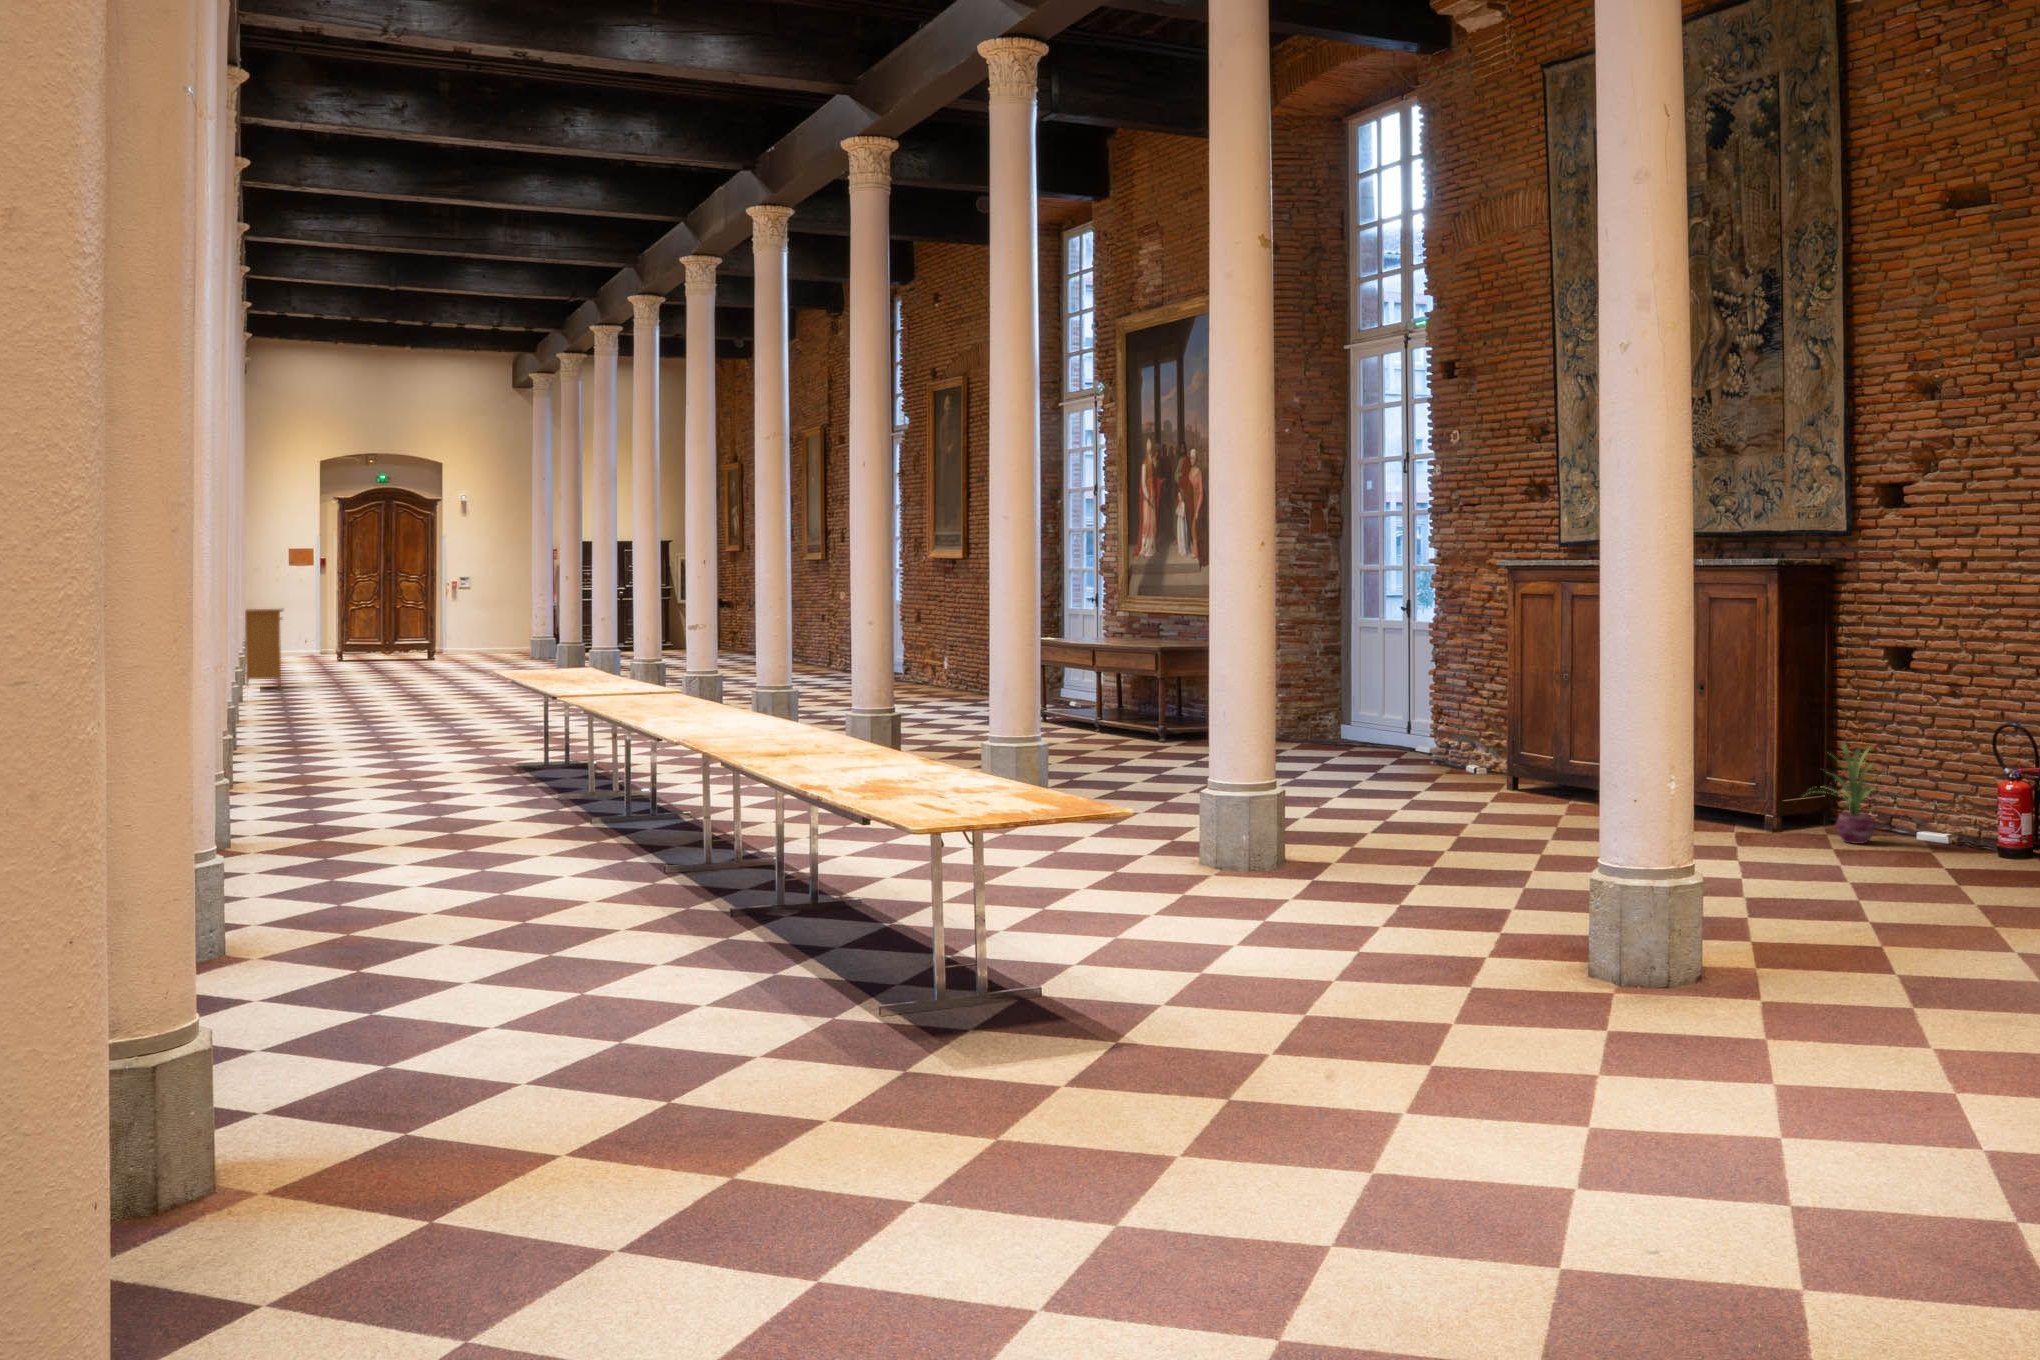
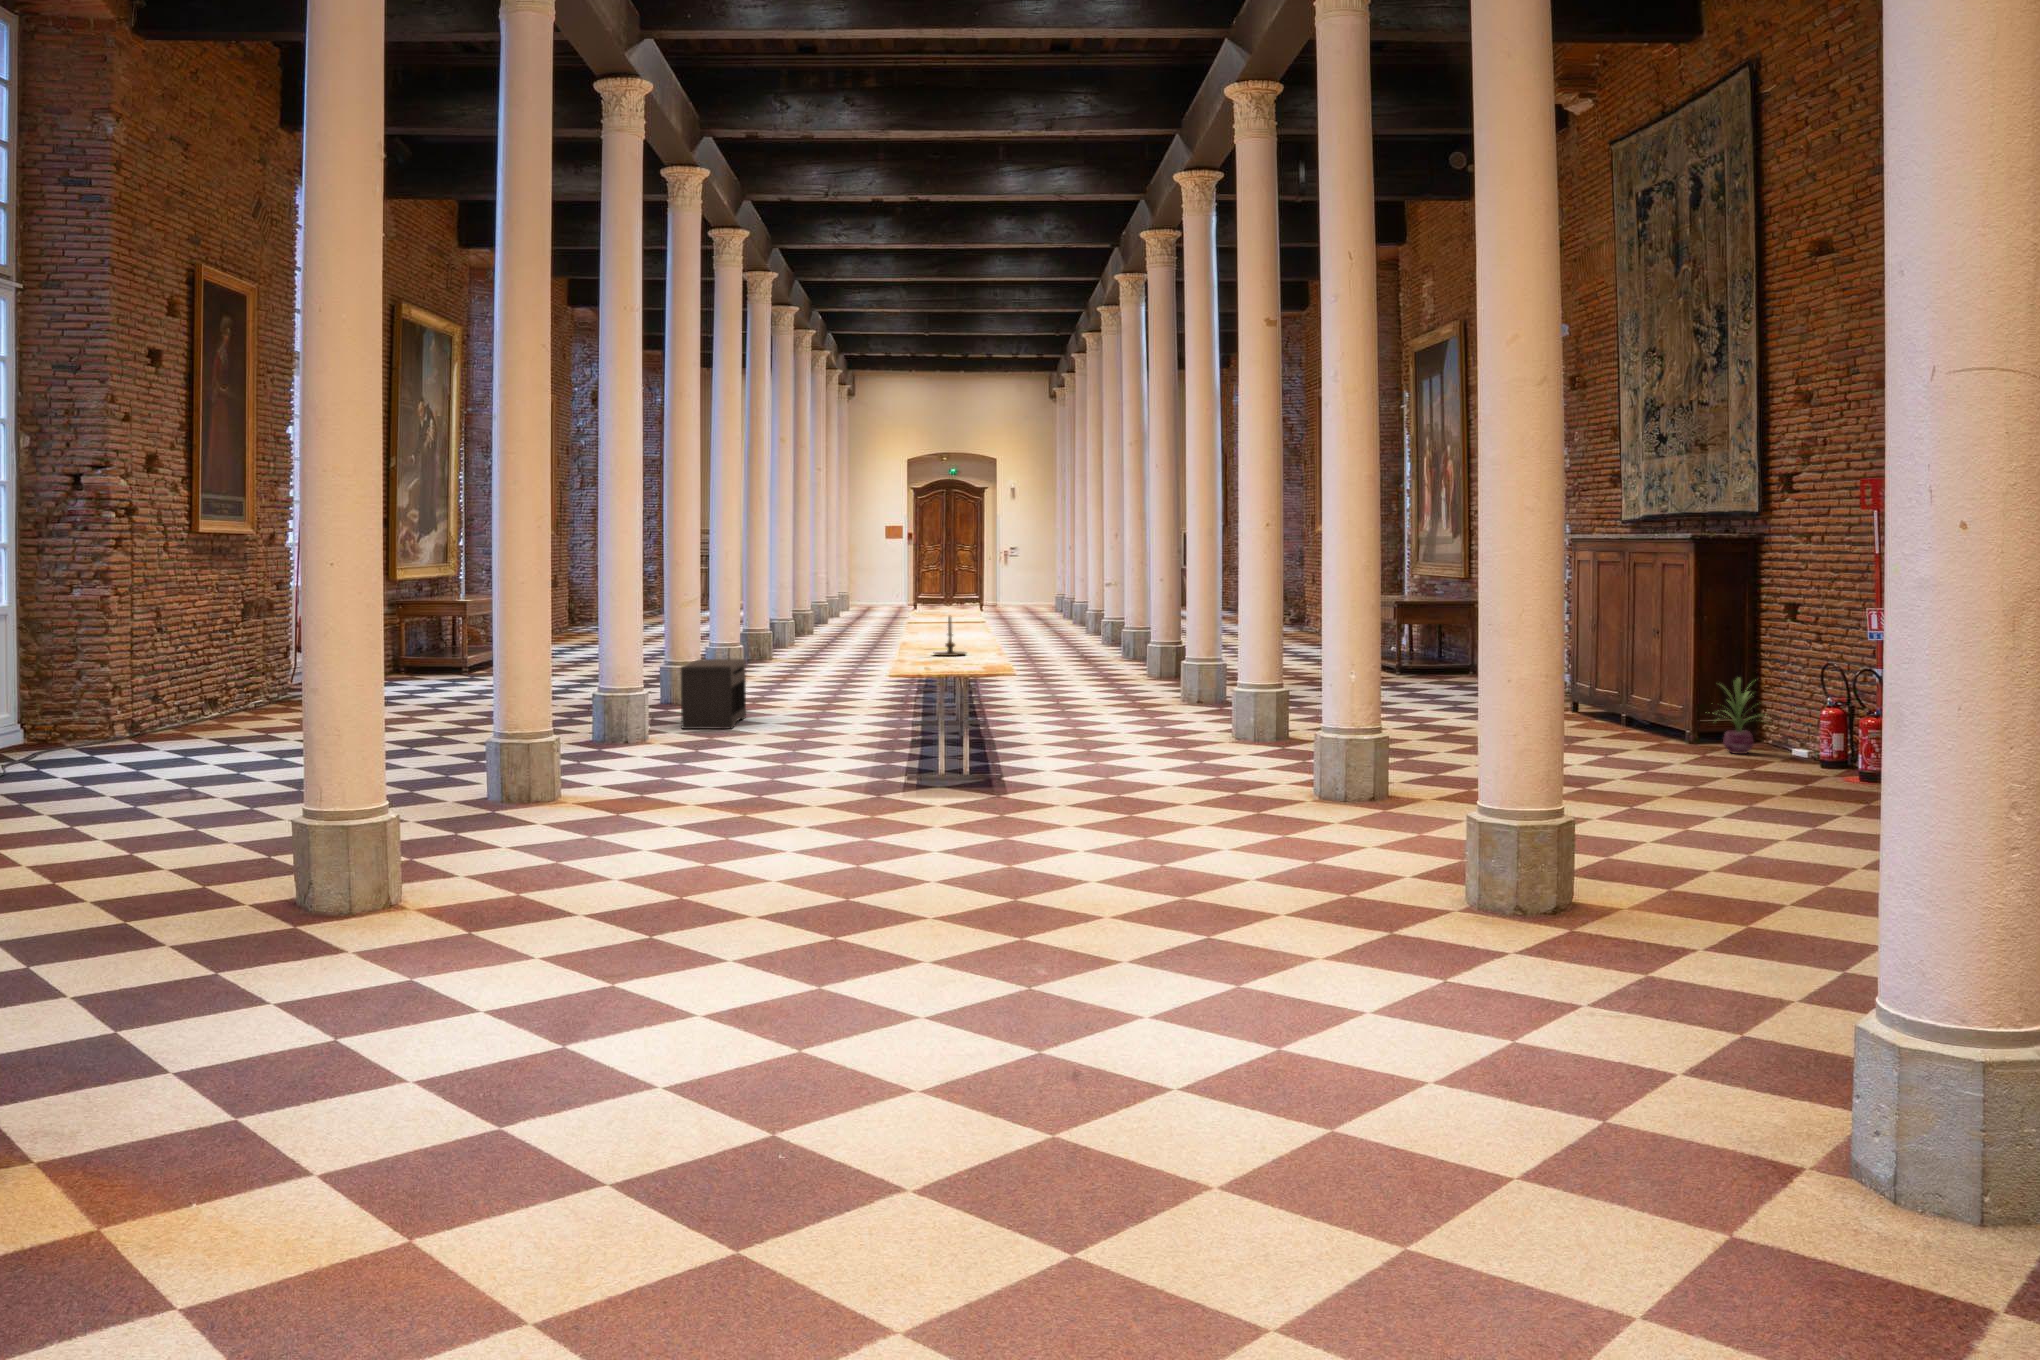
console table: present [245,609,283,688] -> none [835,570,864,628]
candle holder: none [812,699,876,772] -> present [934,616,966,656]
bench: none [227,780,337,930] -> present [681,659,746,729]

